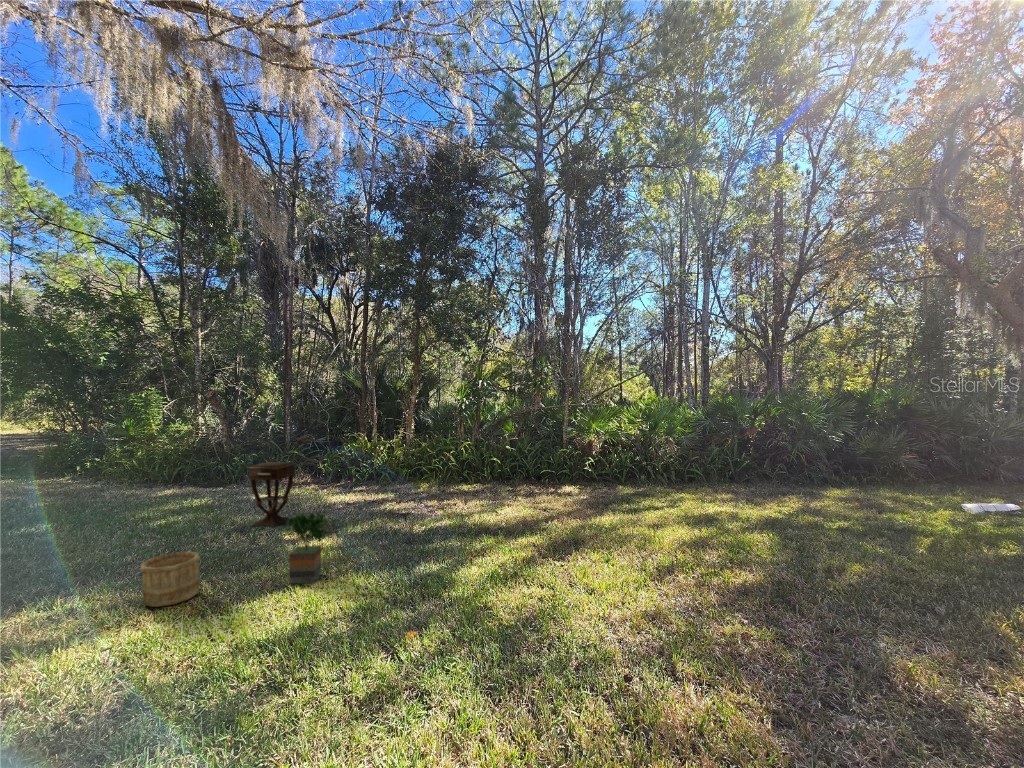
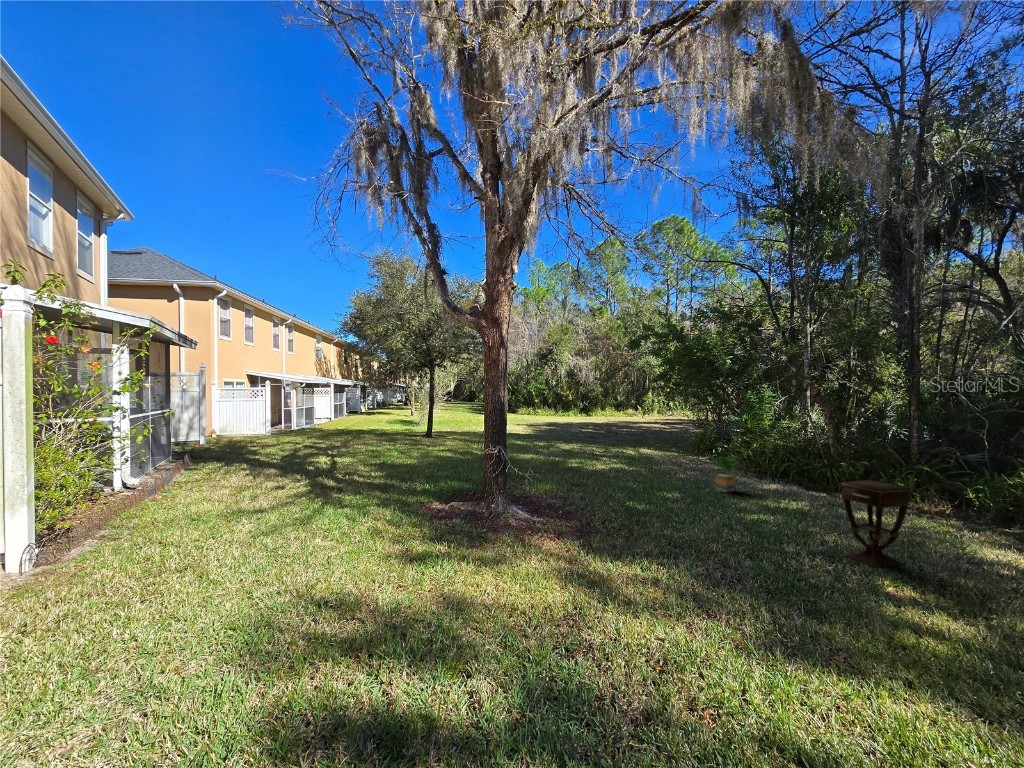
potted tree: present [287,513,329,584] -> present [715,457,738,492]
wooden bucket: present [140,551,200,607] -> none [695,566,754,629]

